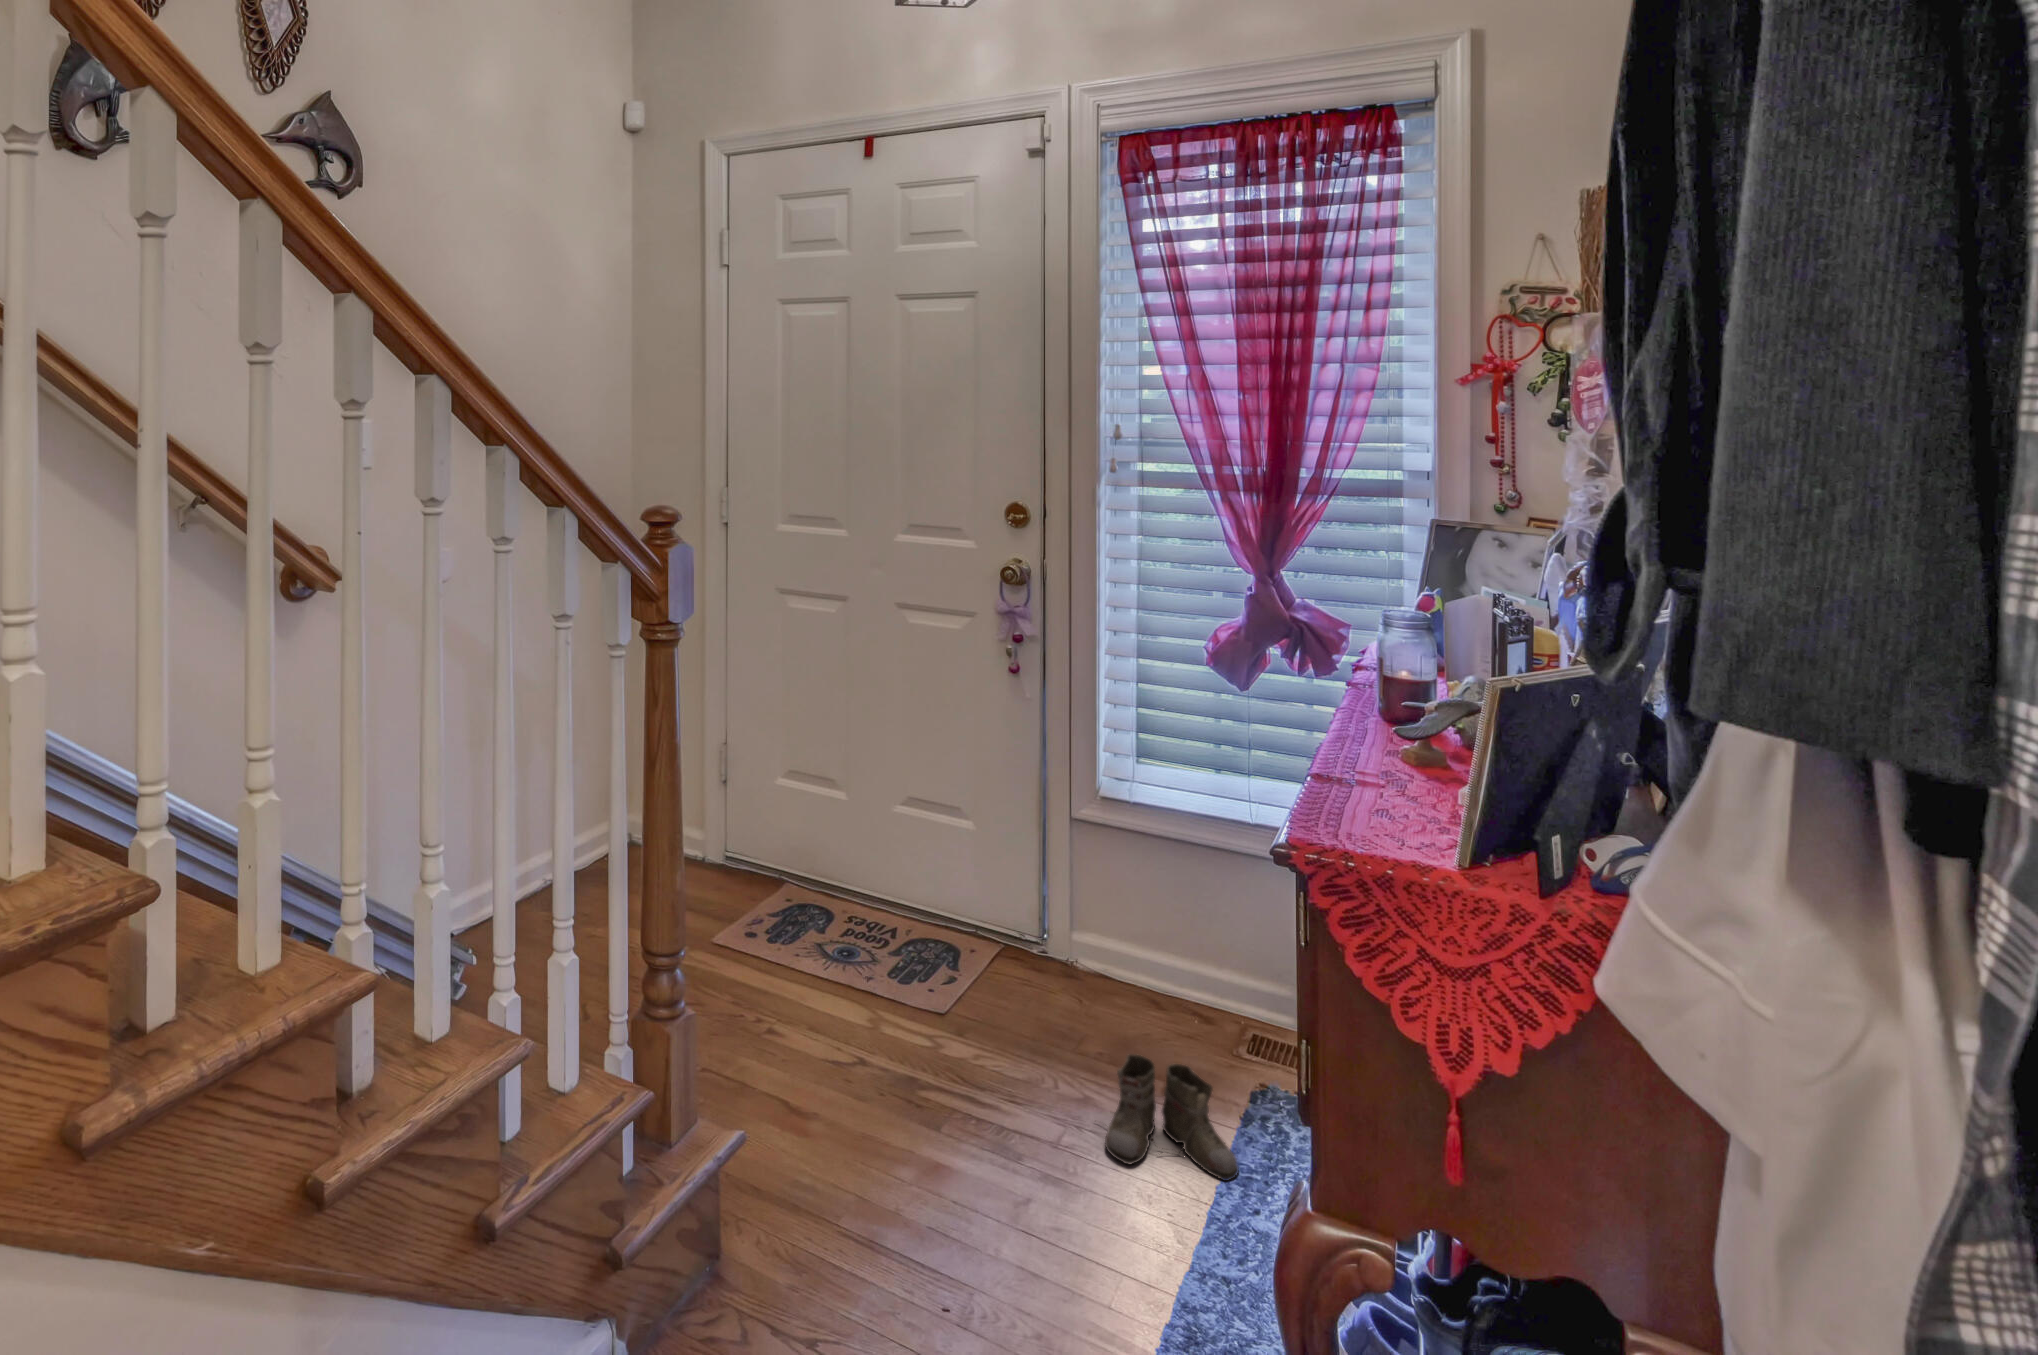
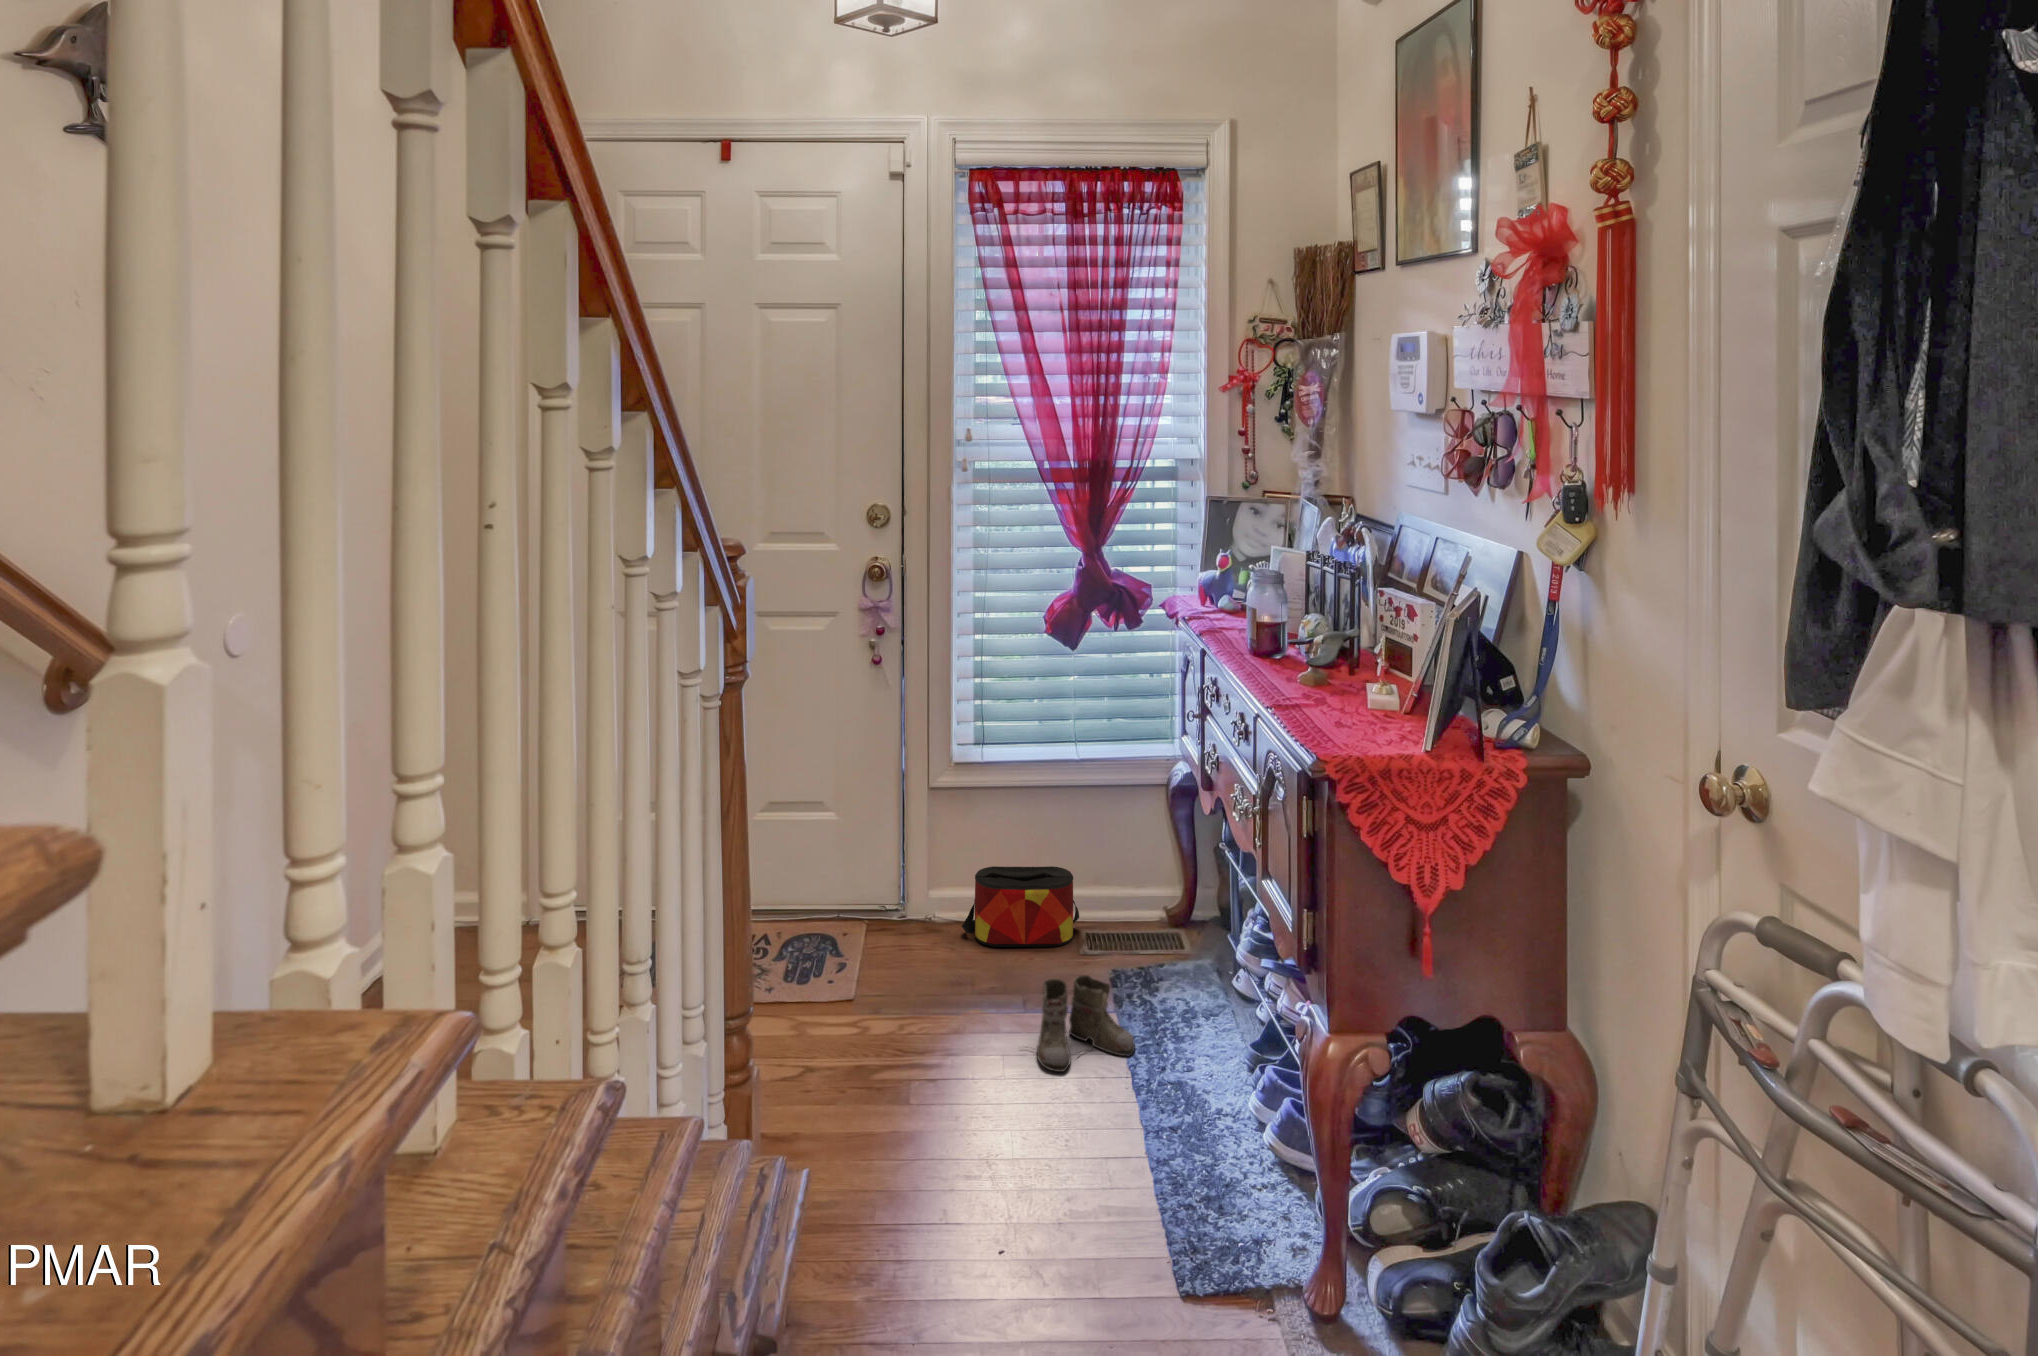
bag: none [1101,918,1248,1033] -> present [961,866,1079,947]

